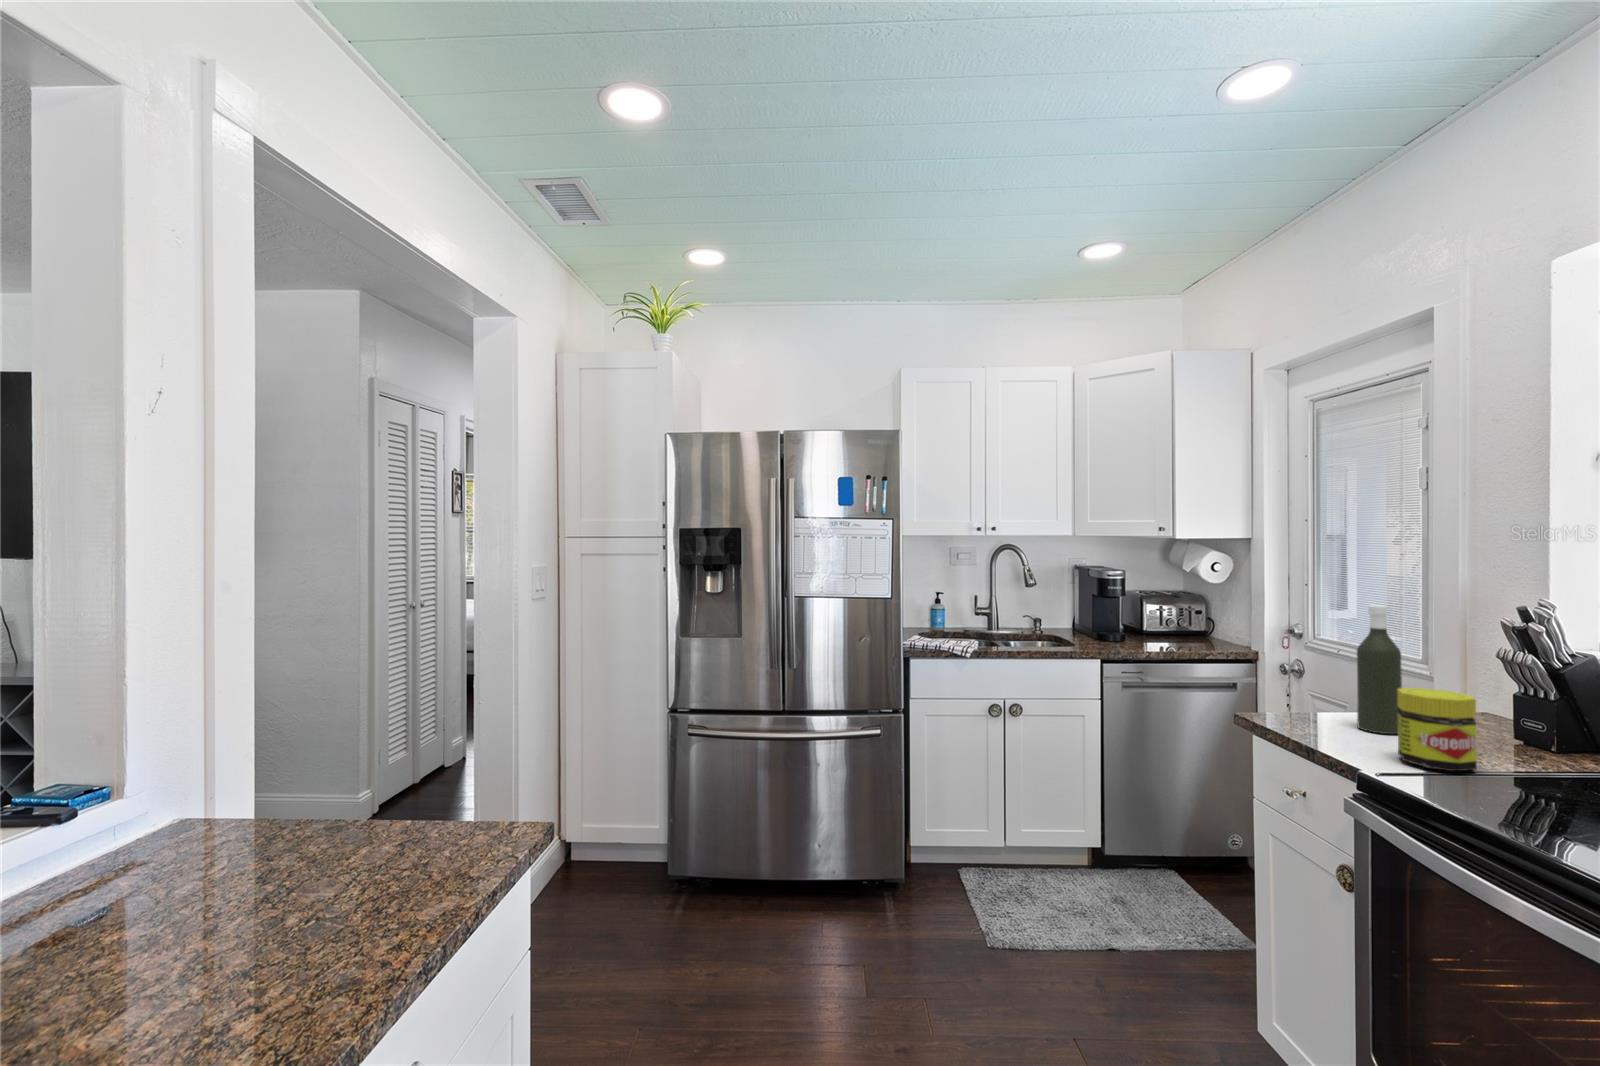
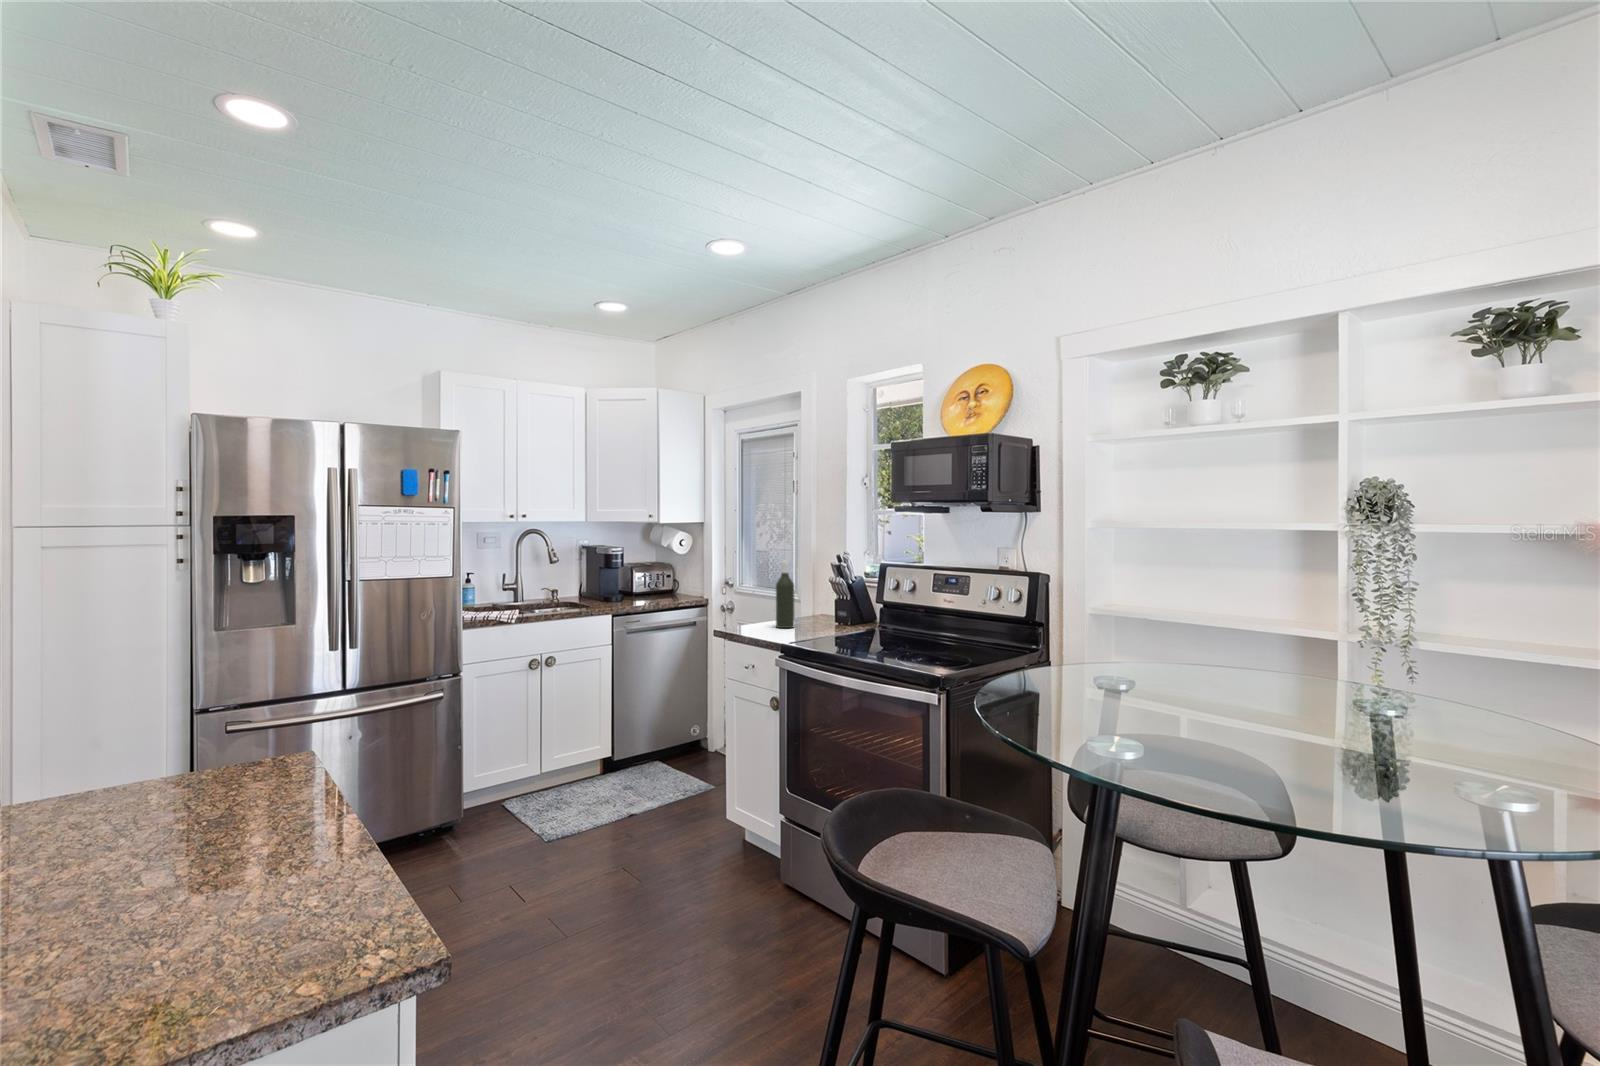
jar: present [1397,688,1477,771] -> none [796,600,825,638]

